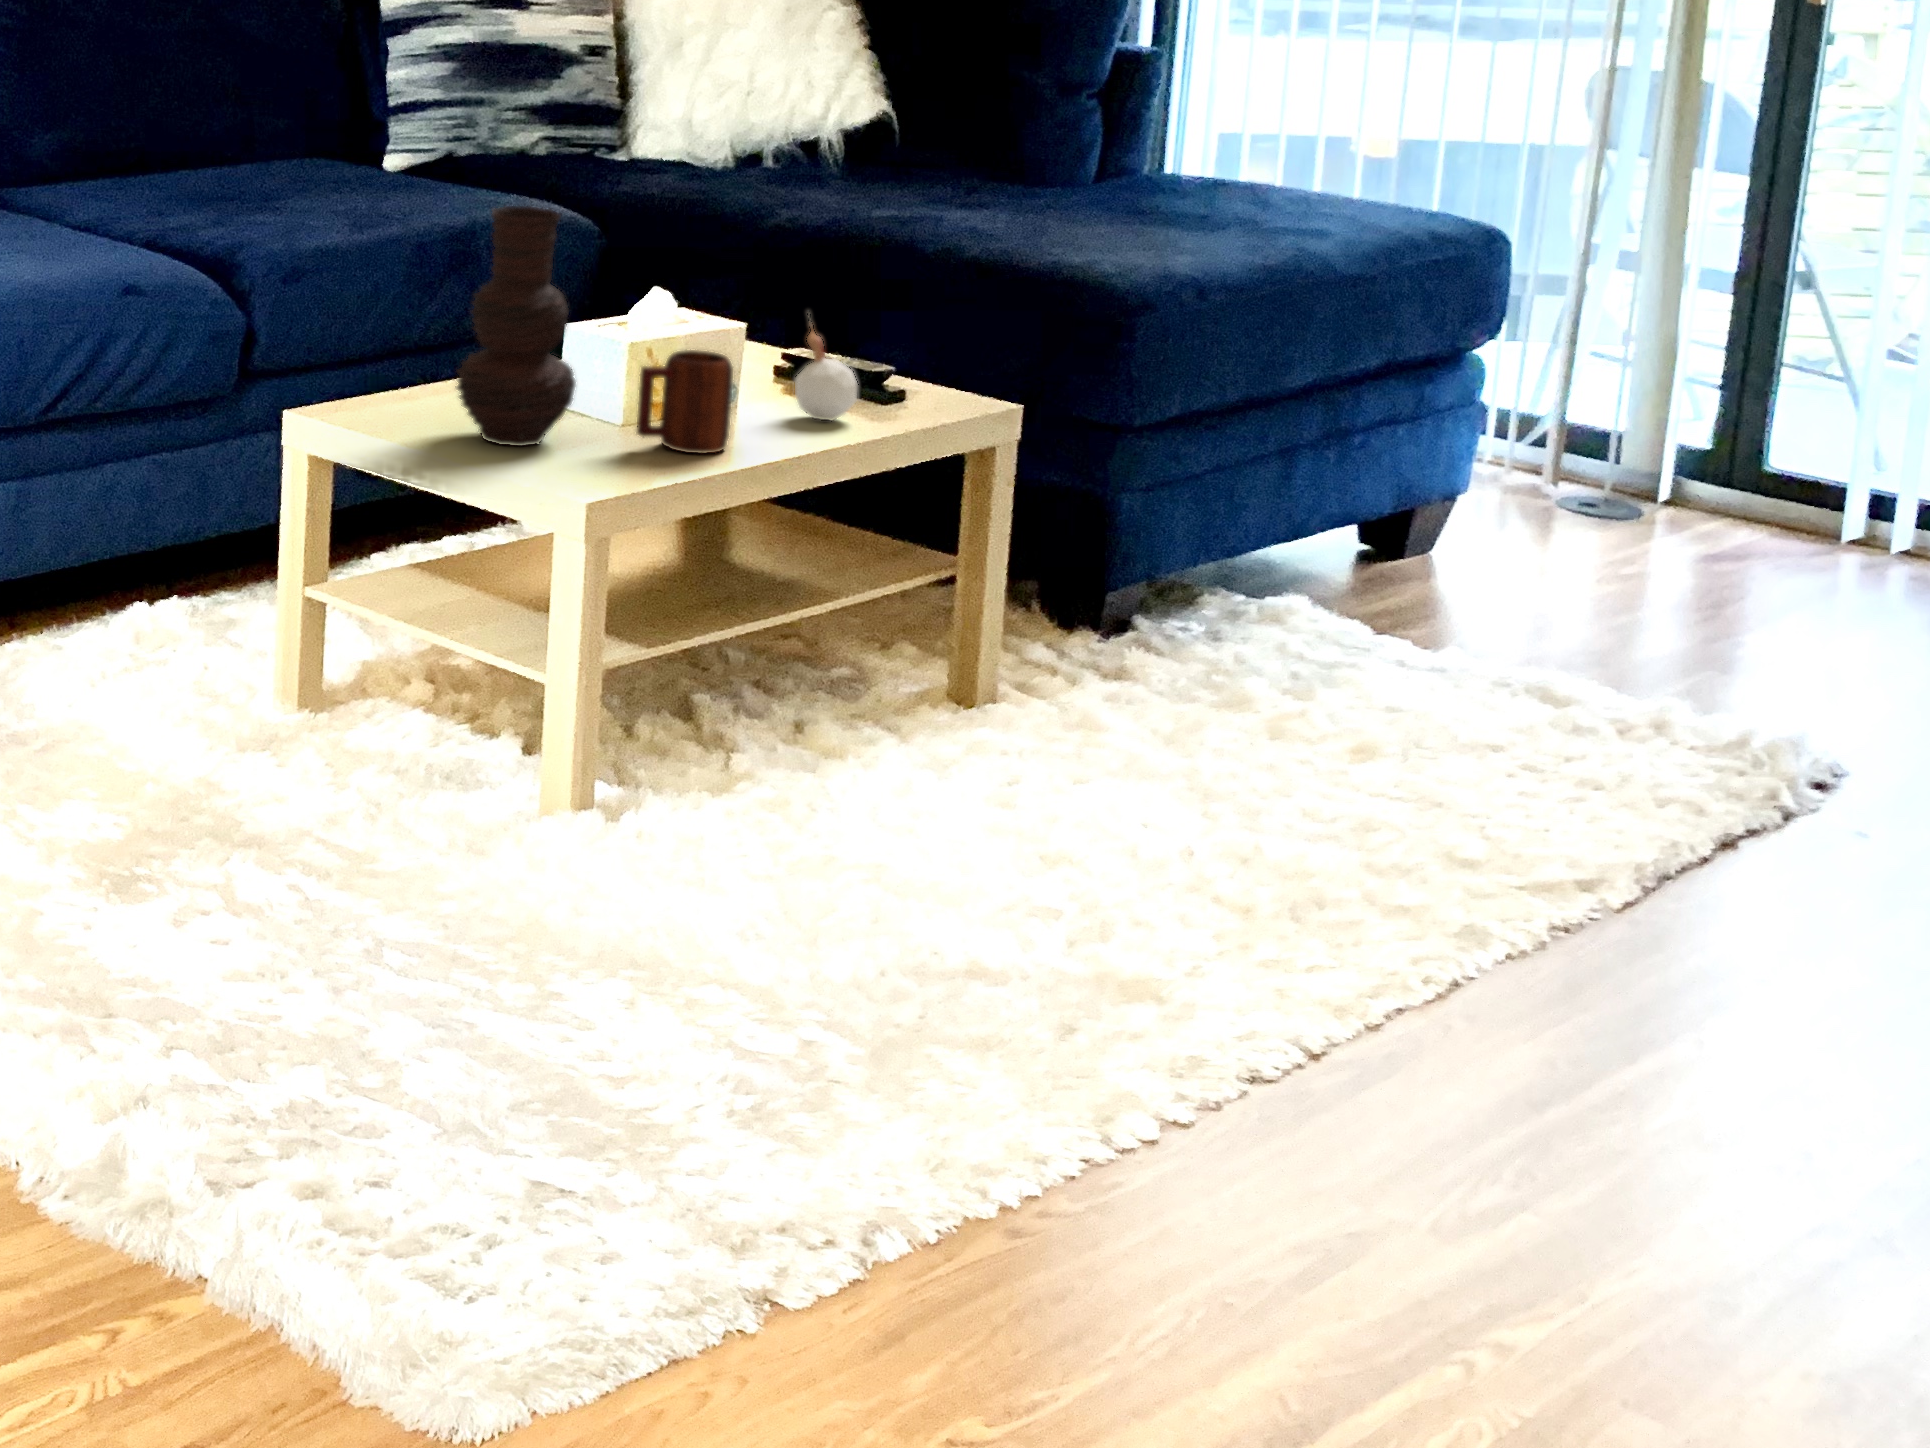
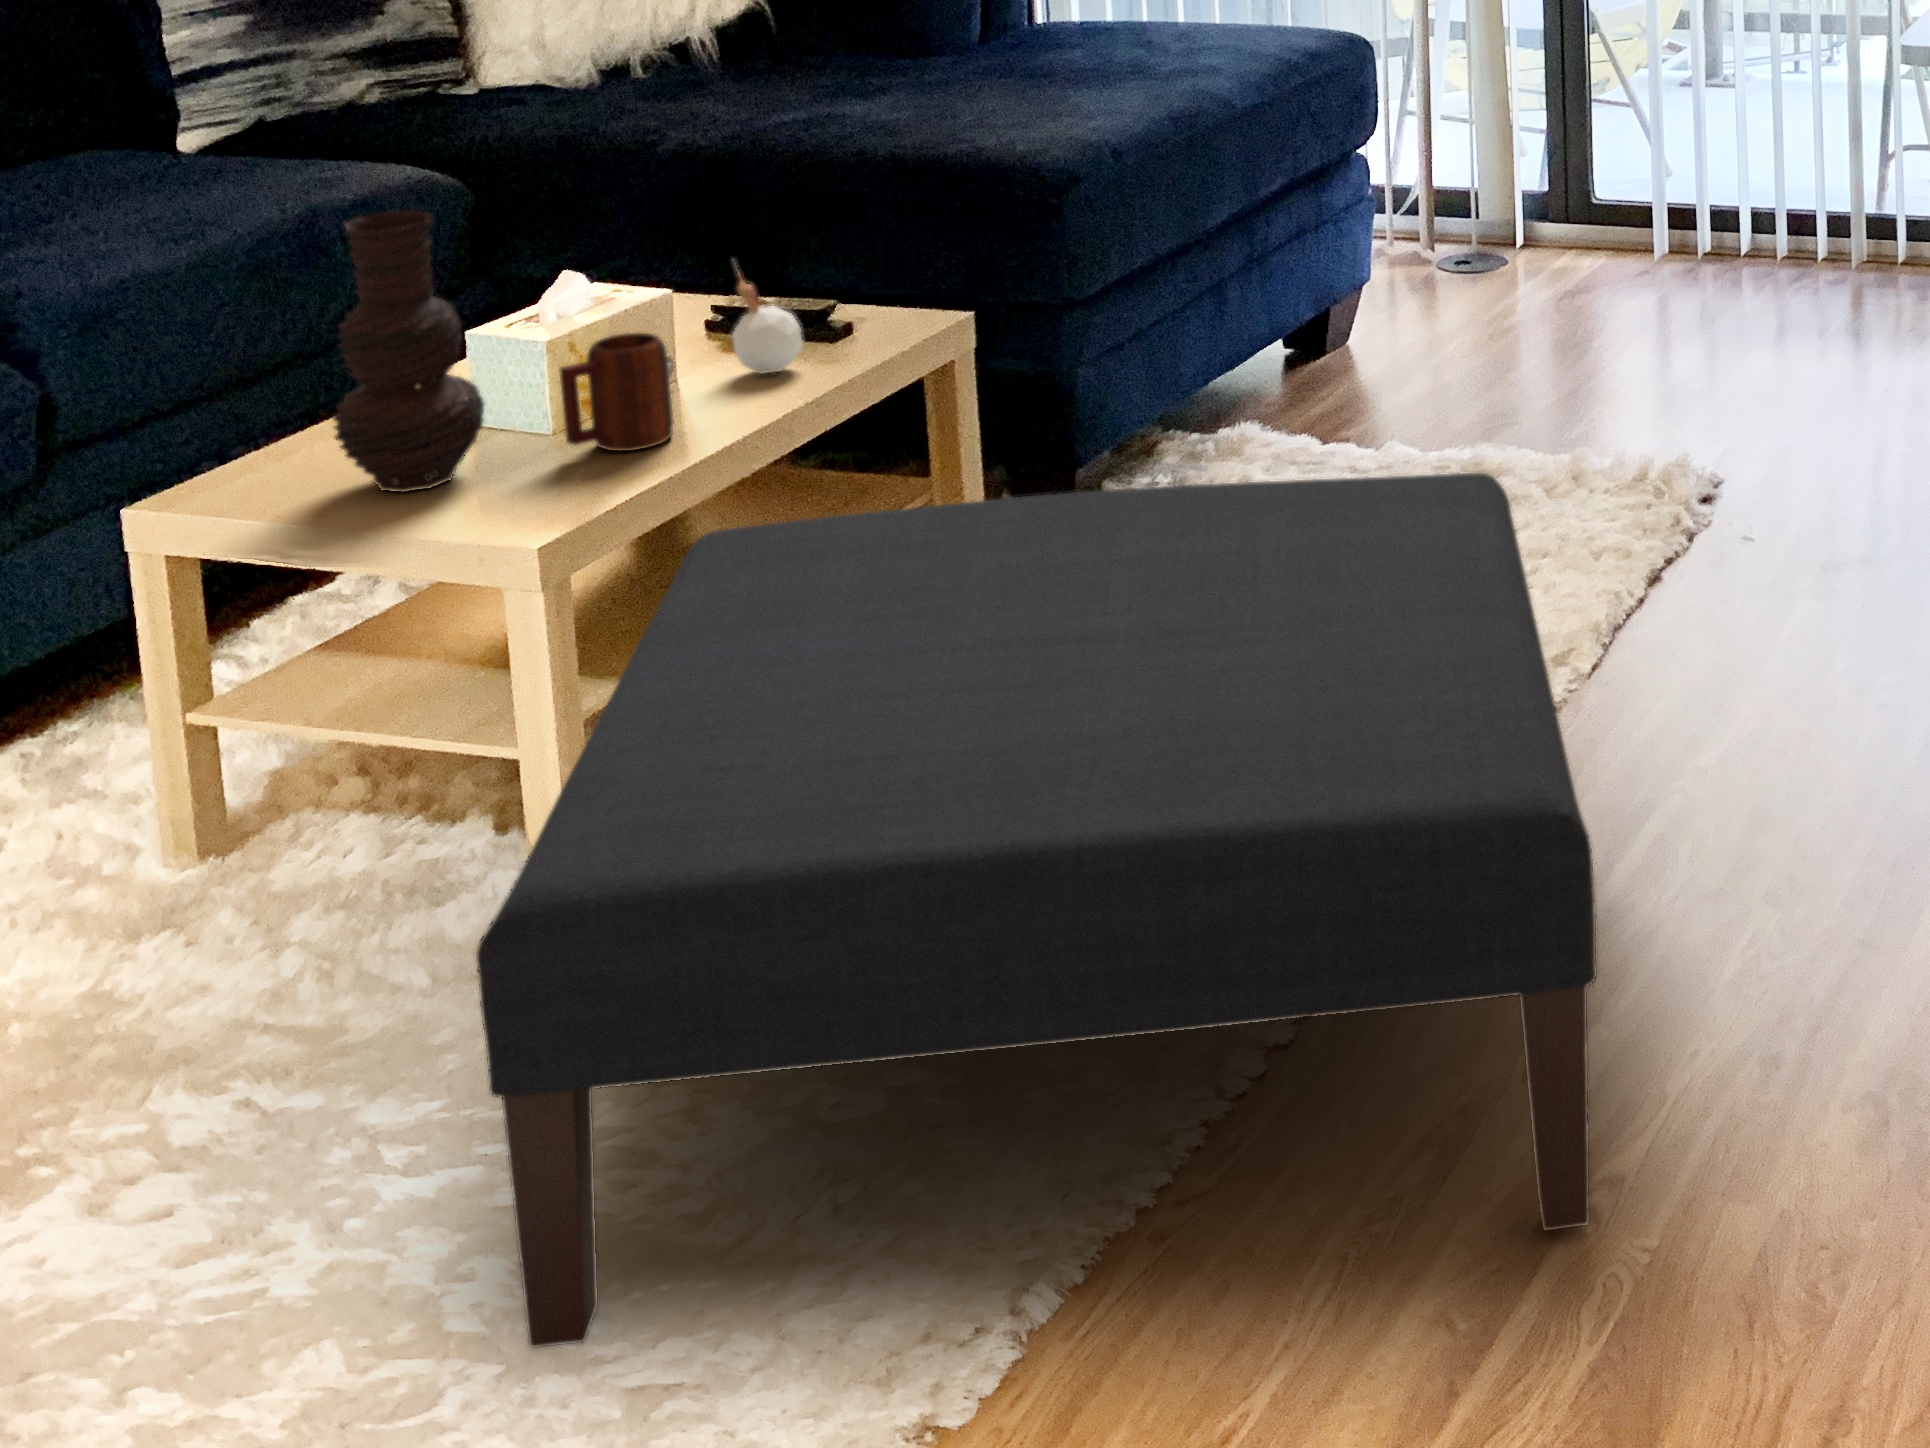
ottoman: none [467,526,1539,1363] -> present [476,473,1597,1348]

